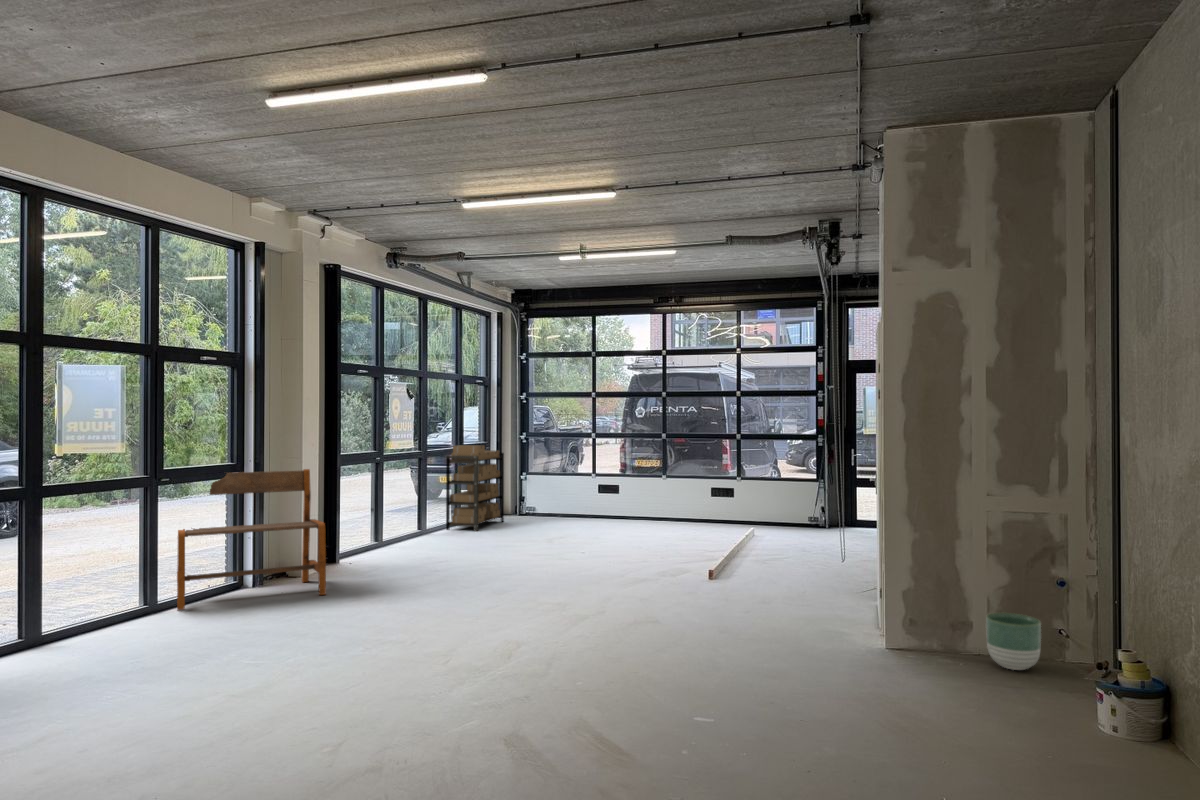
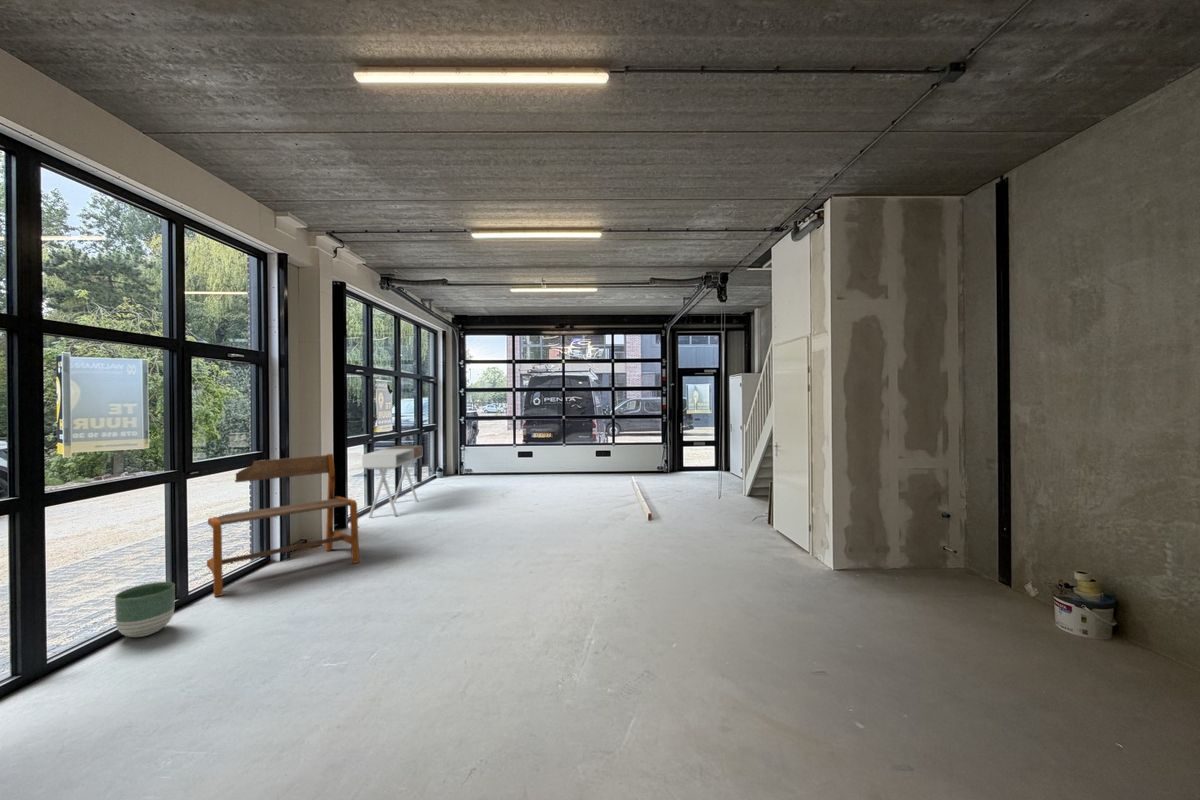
shelving unit: present [446,445,504,531] -> none [414,427,453,491]
desk: none [362,468,447,555] -> present [362,446,423,518]
planter: present [986,613,1041,670] -> present [115,582,175,637]

